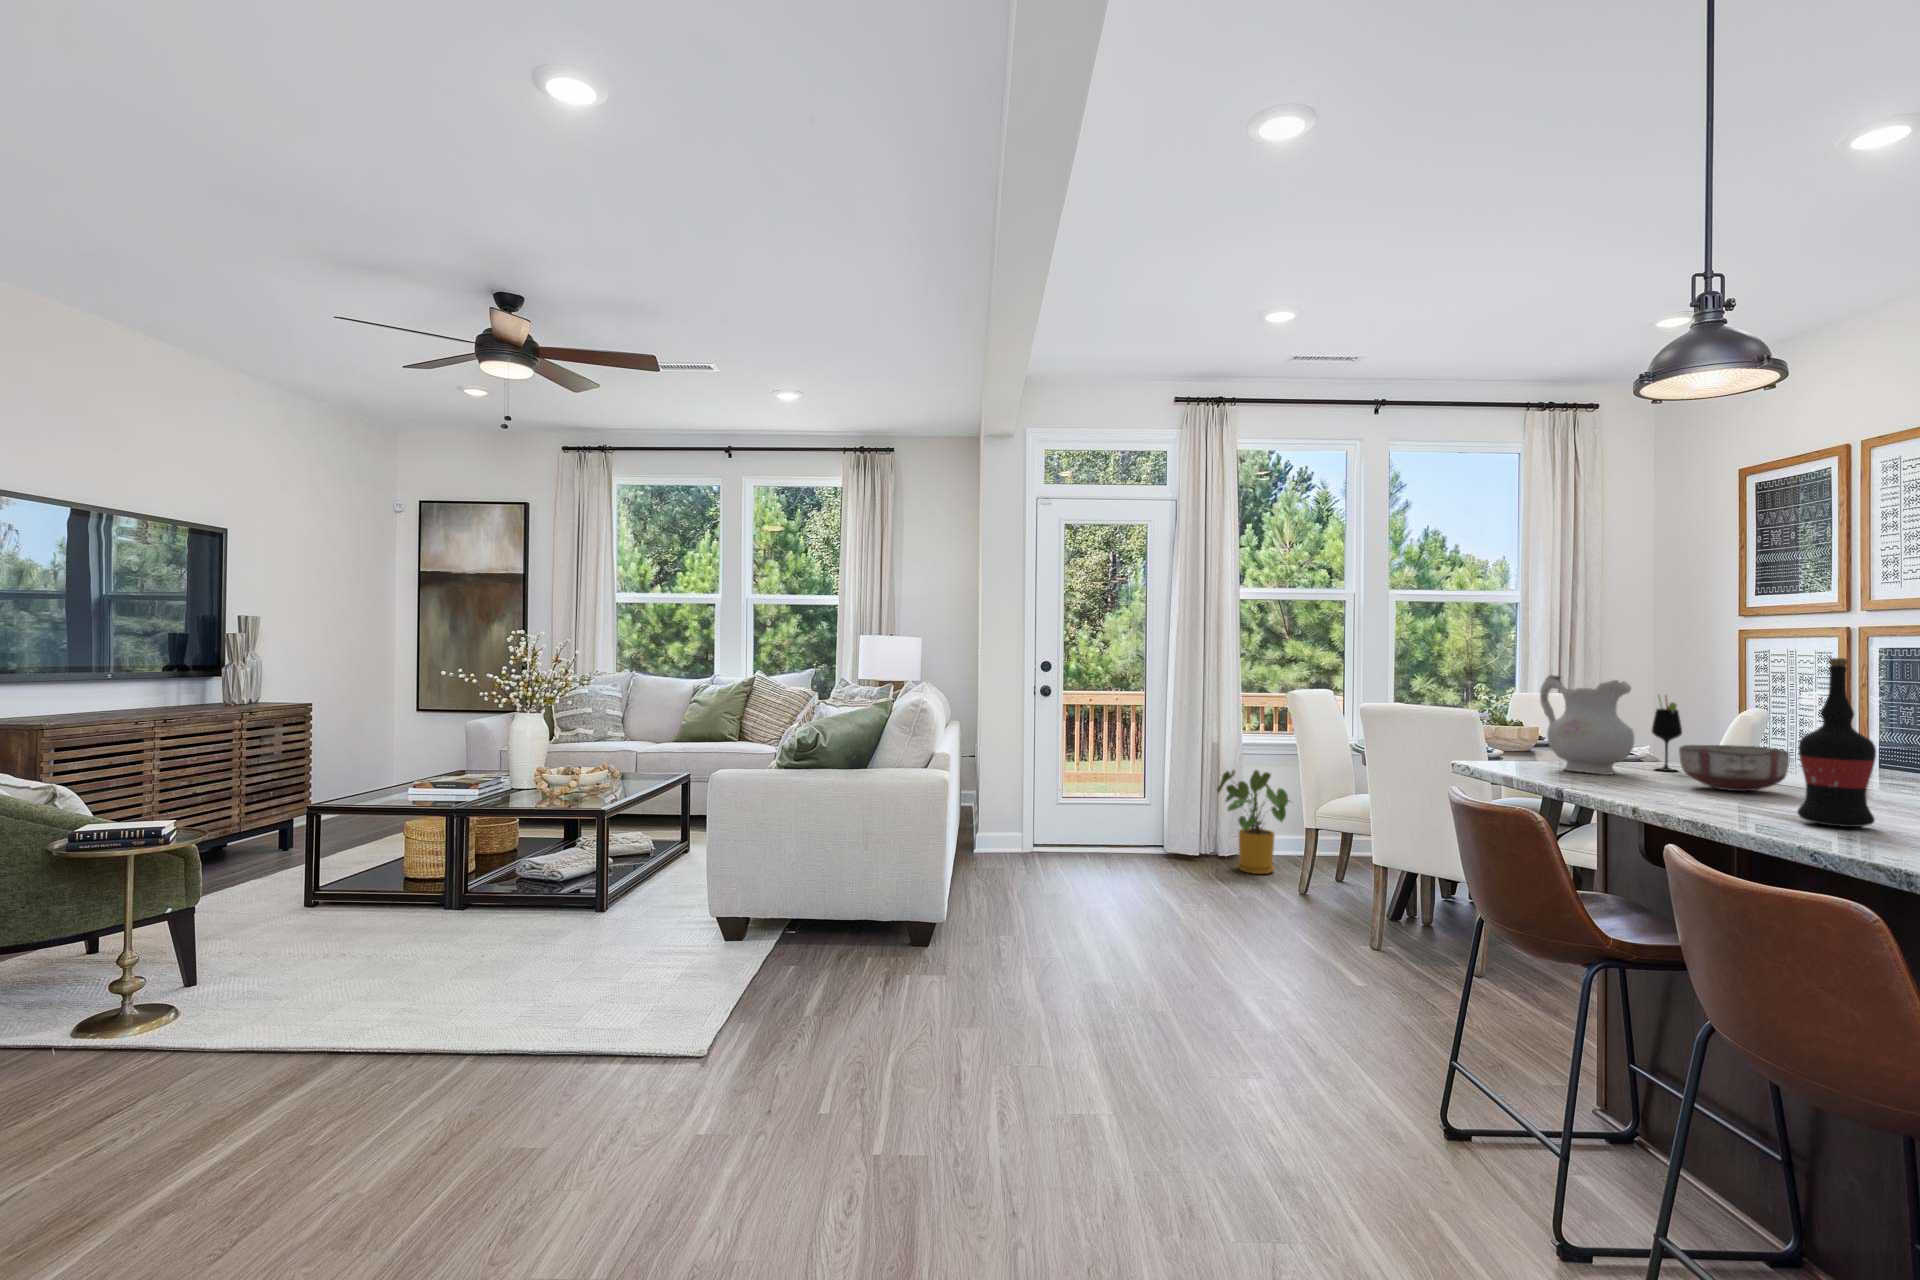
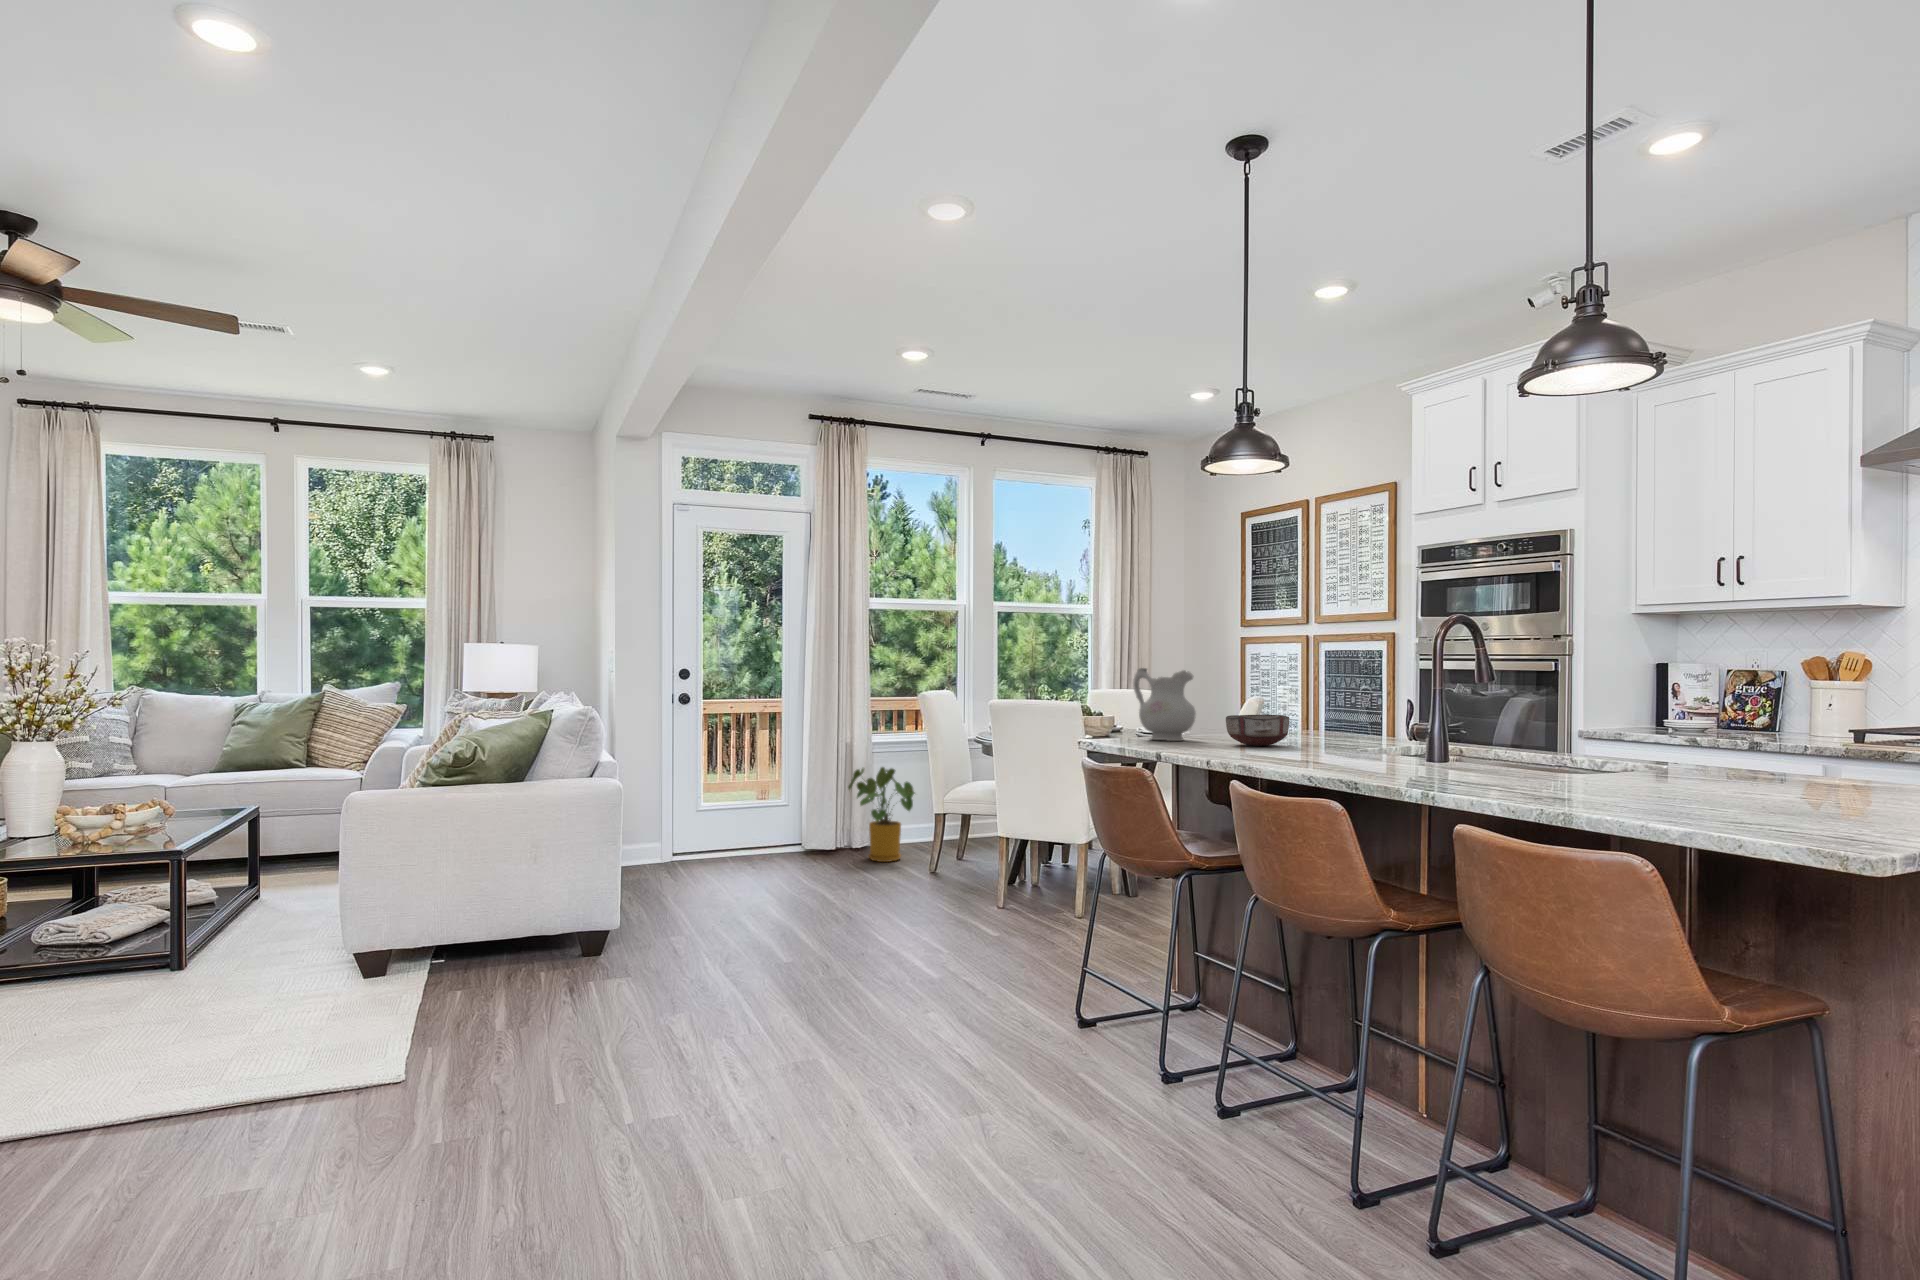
wine bottle: present [1797,658,1876,827] -> none [1299,649,1340,759]
wine glass: present [1652,696,1682,771] -> none [1204,681,1223,737]

